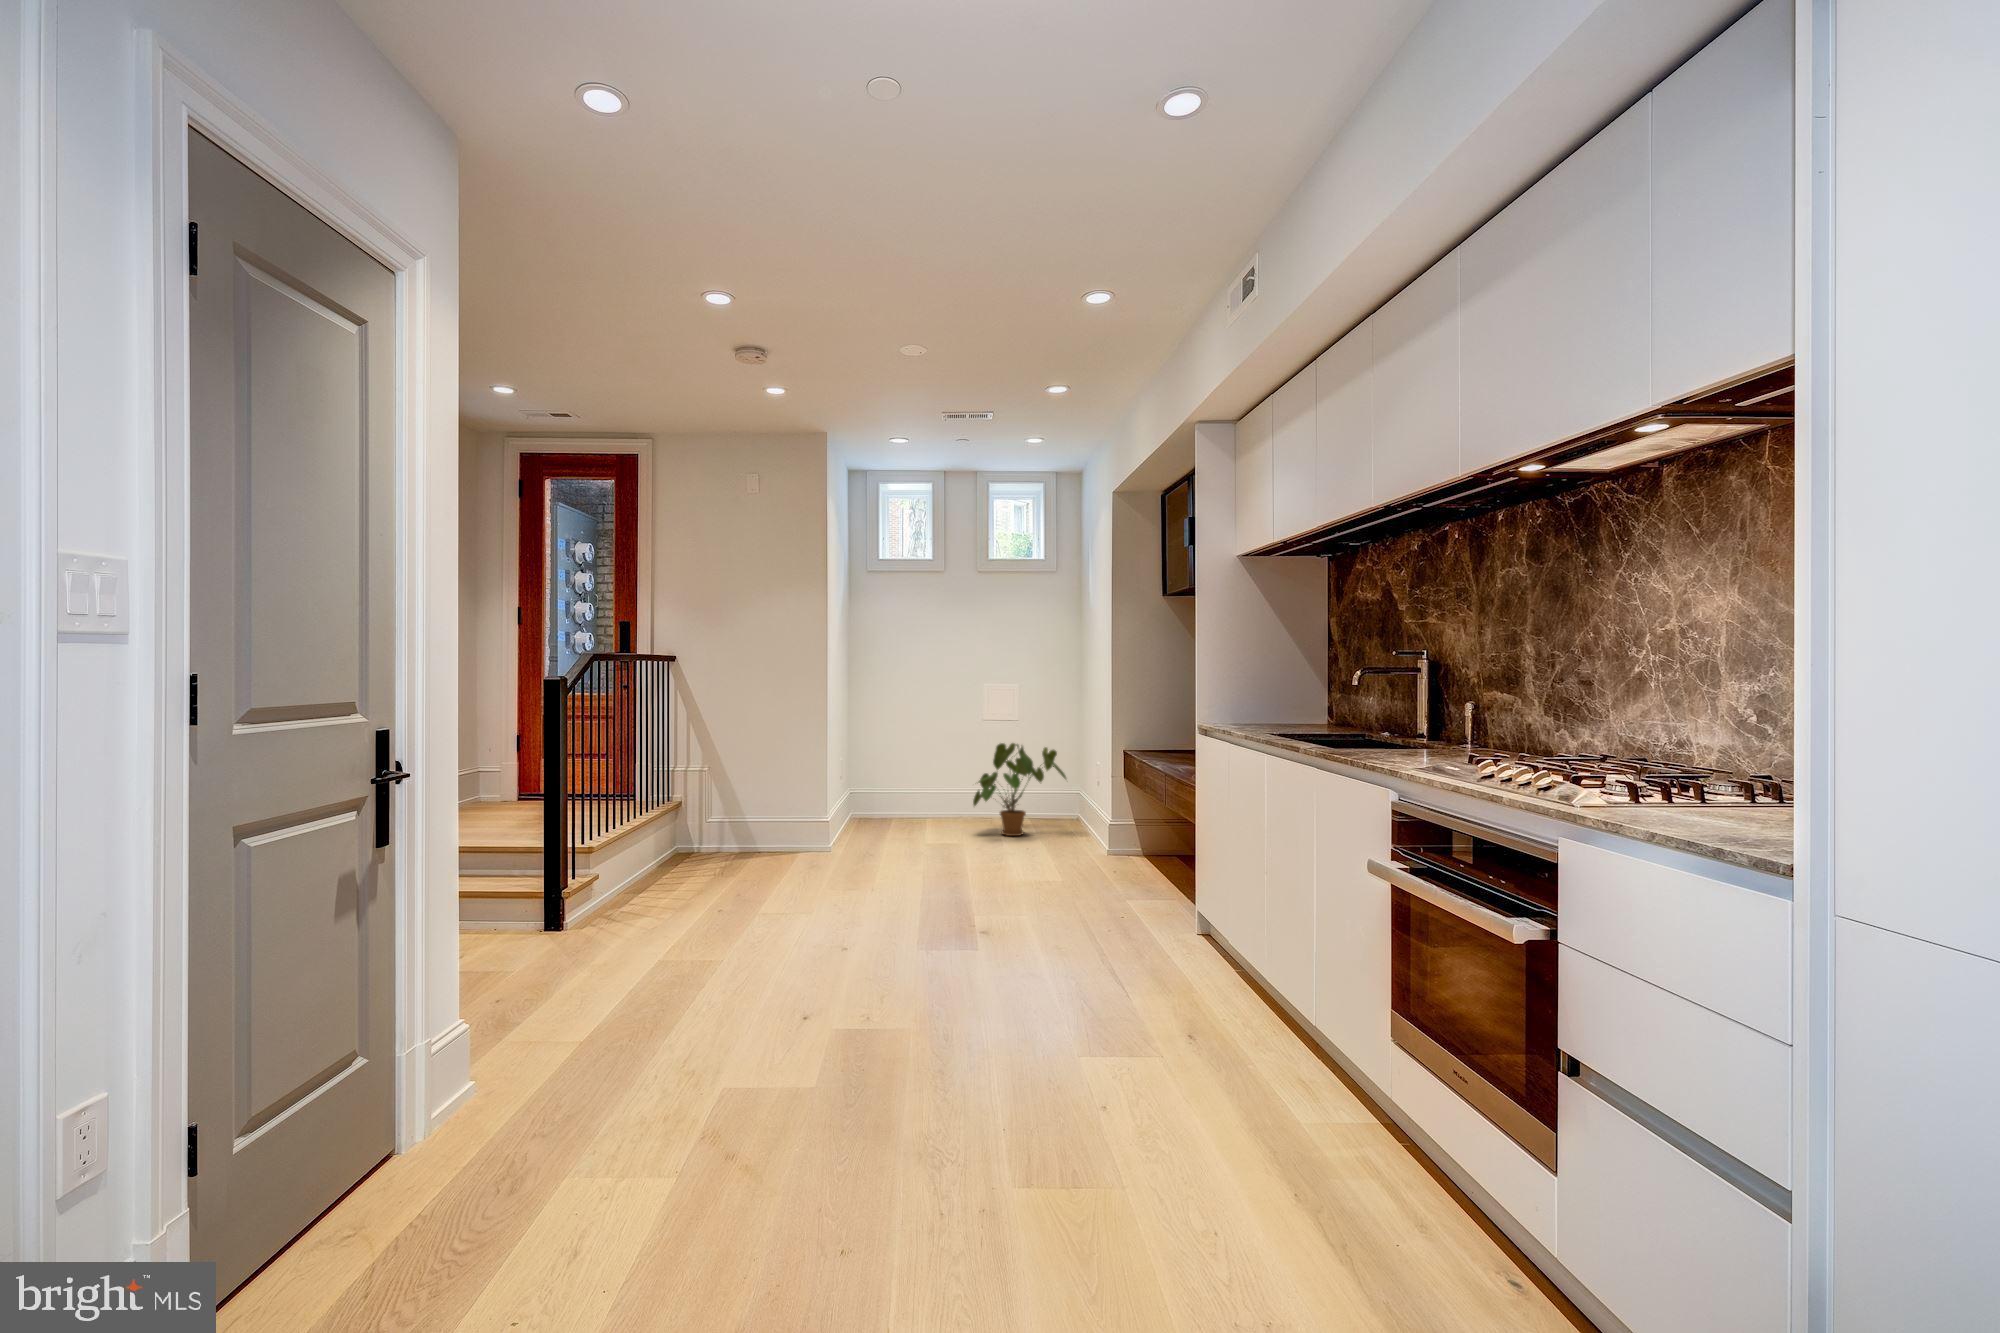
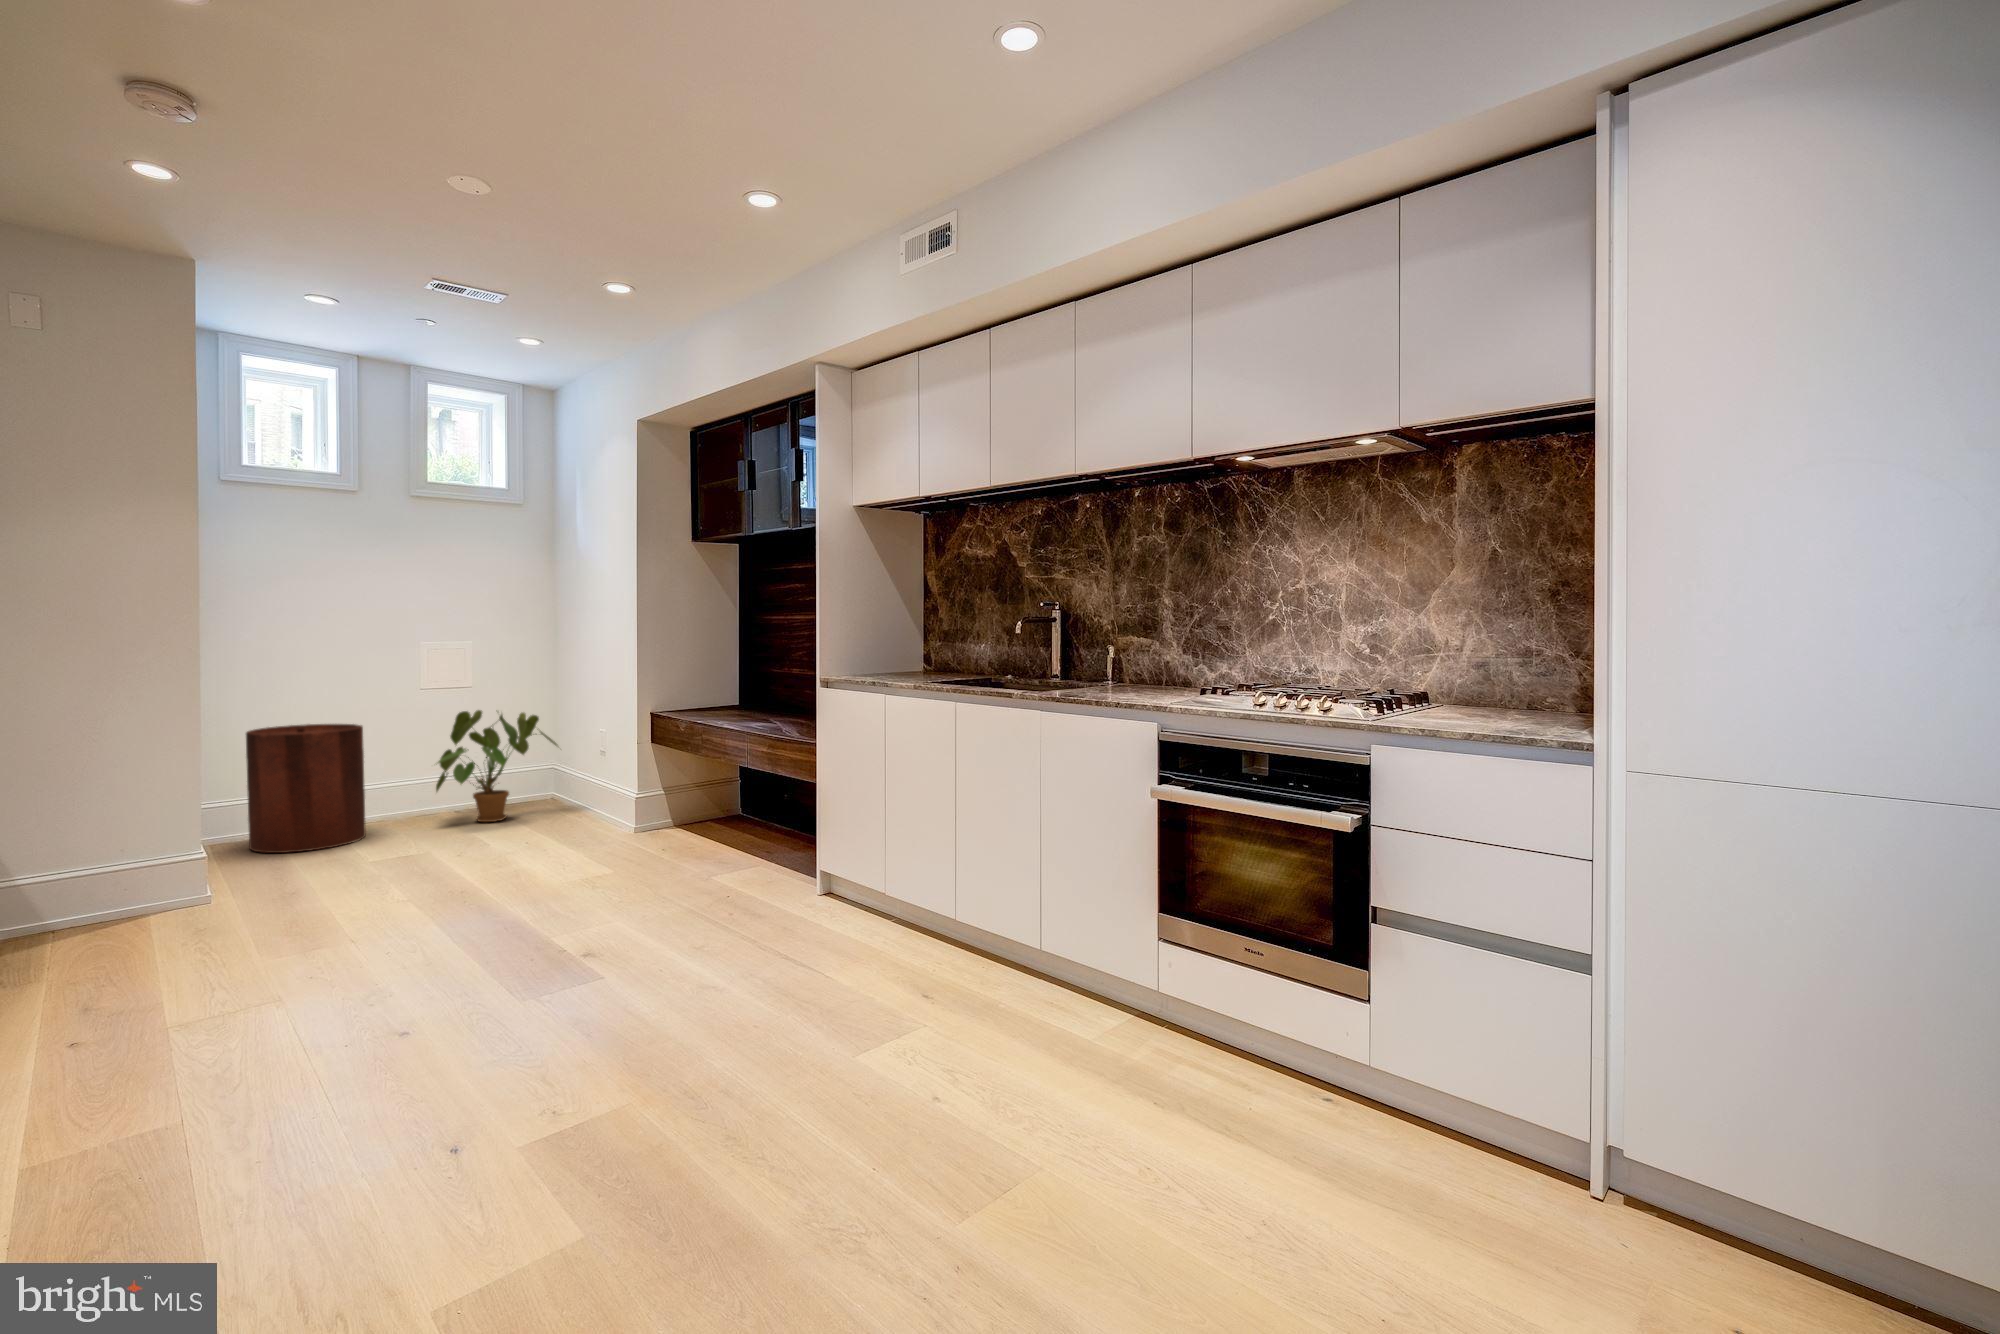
trash can: none [859,746,929,840] -> present [246,724,366,853]

